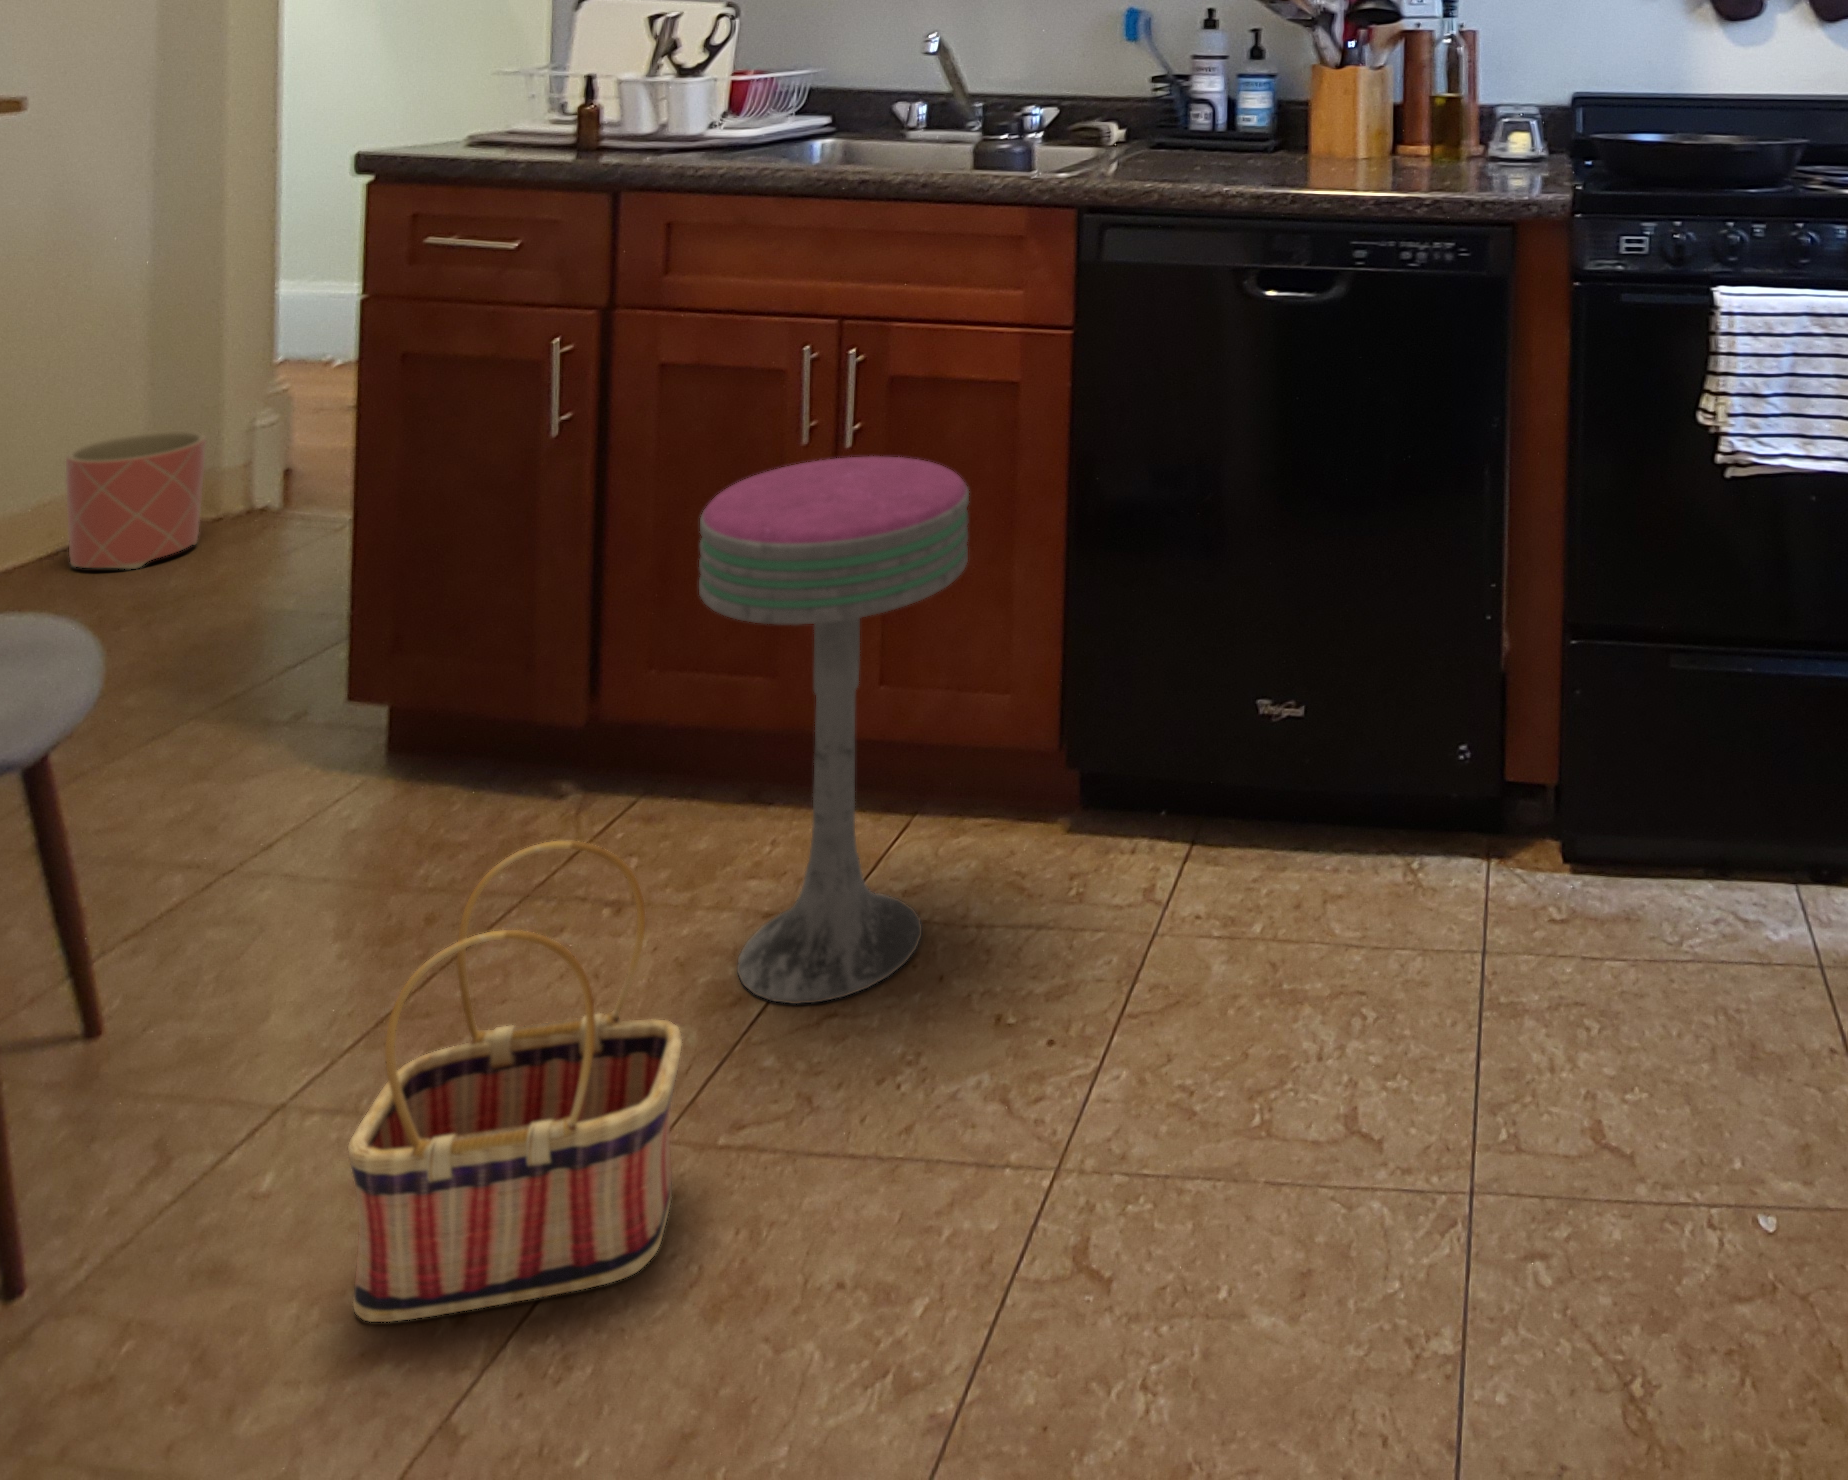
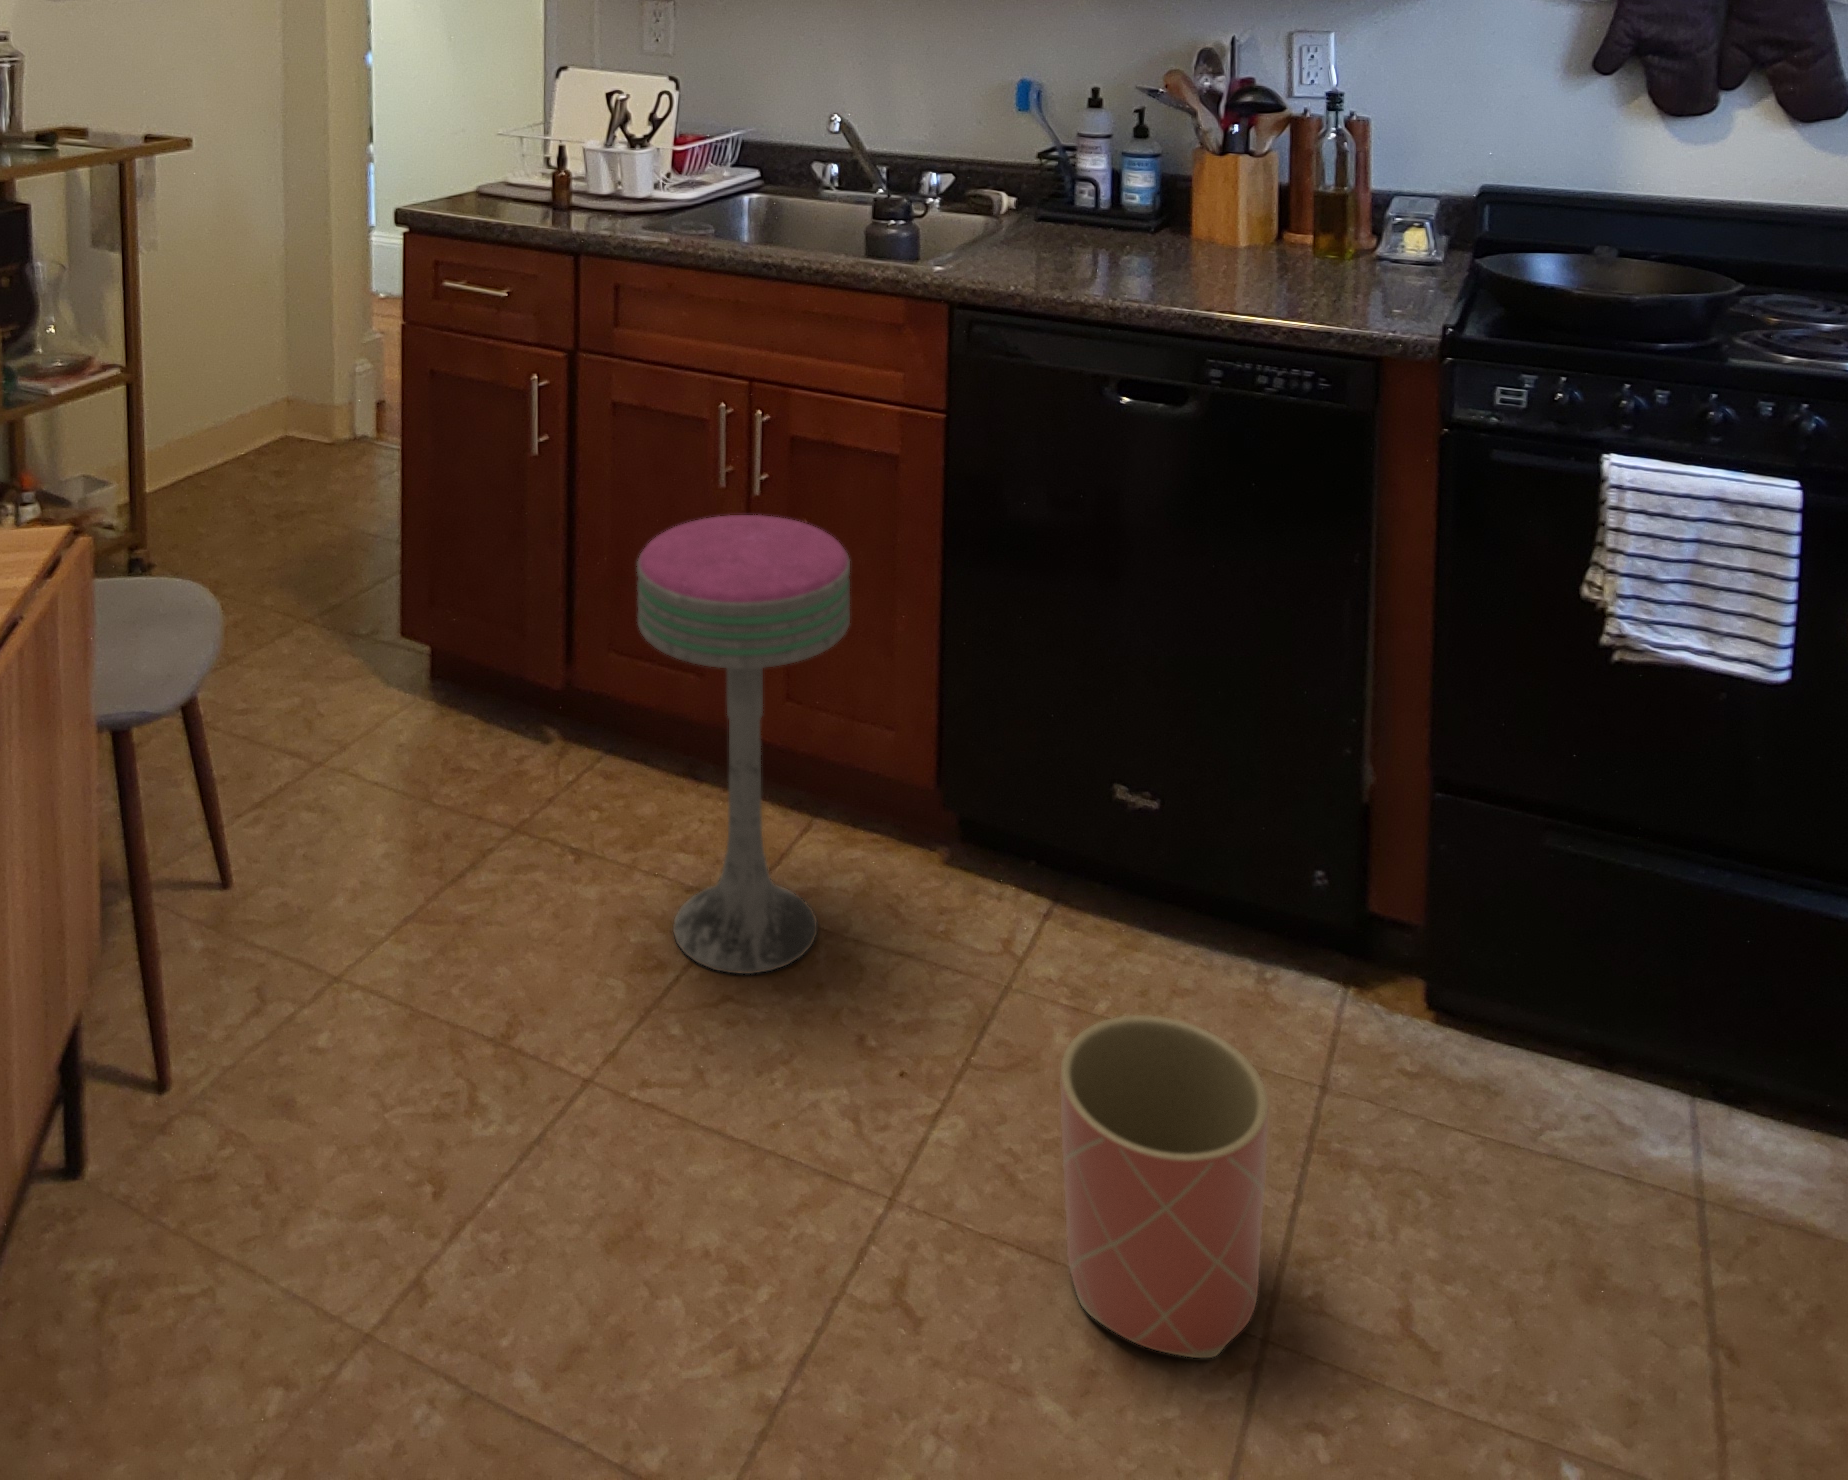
planter: present [66,431,206,569] -> present [1060,1015,1268,1358]
basket: present [348,841,682,1322] -> none [405,815,623,1161]

